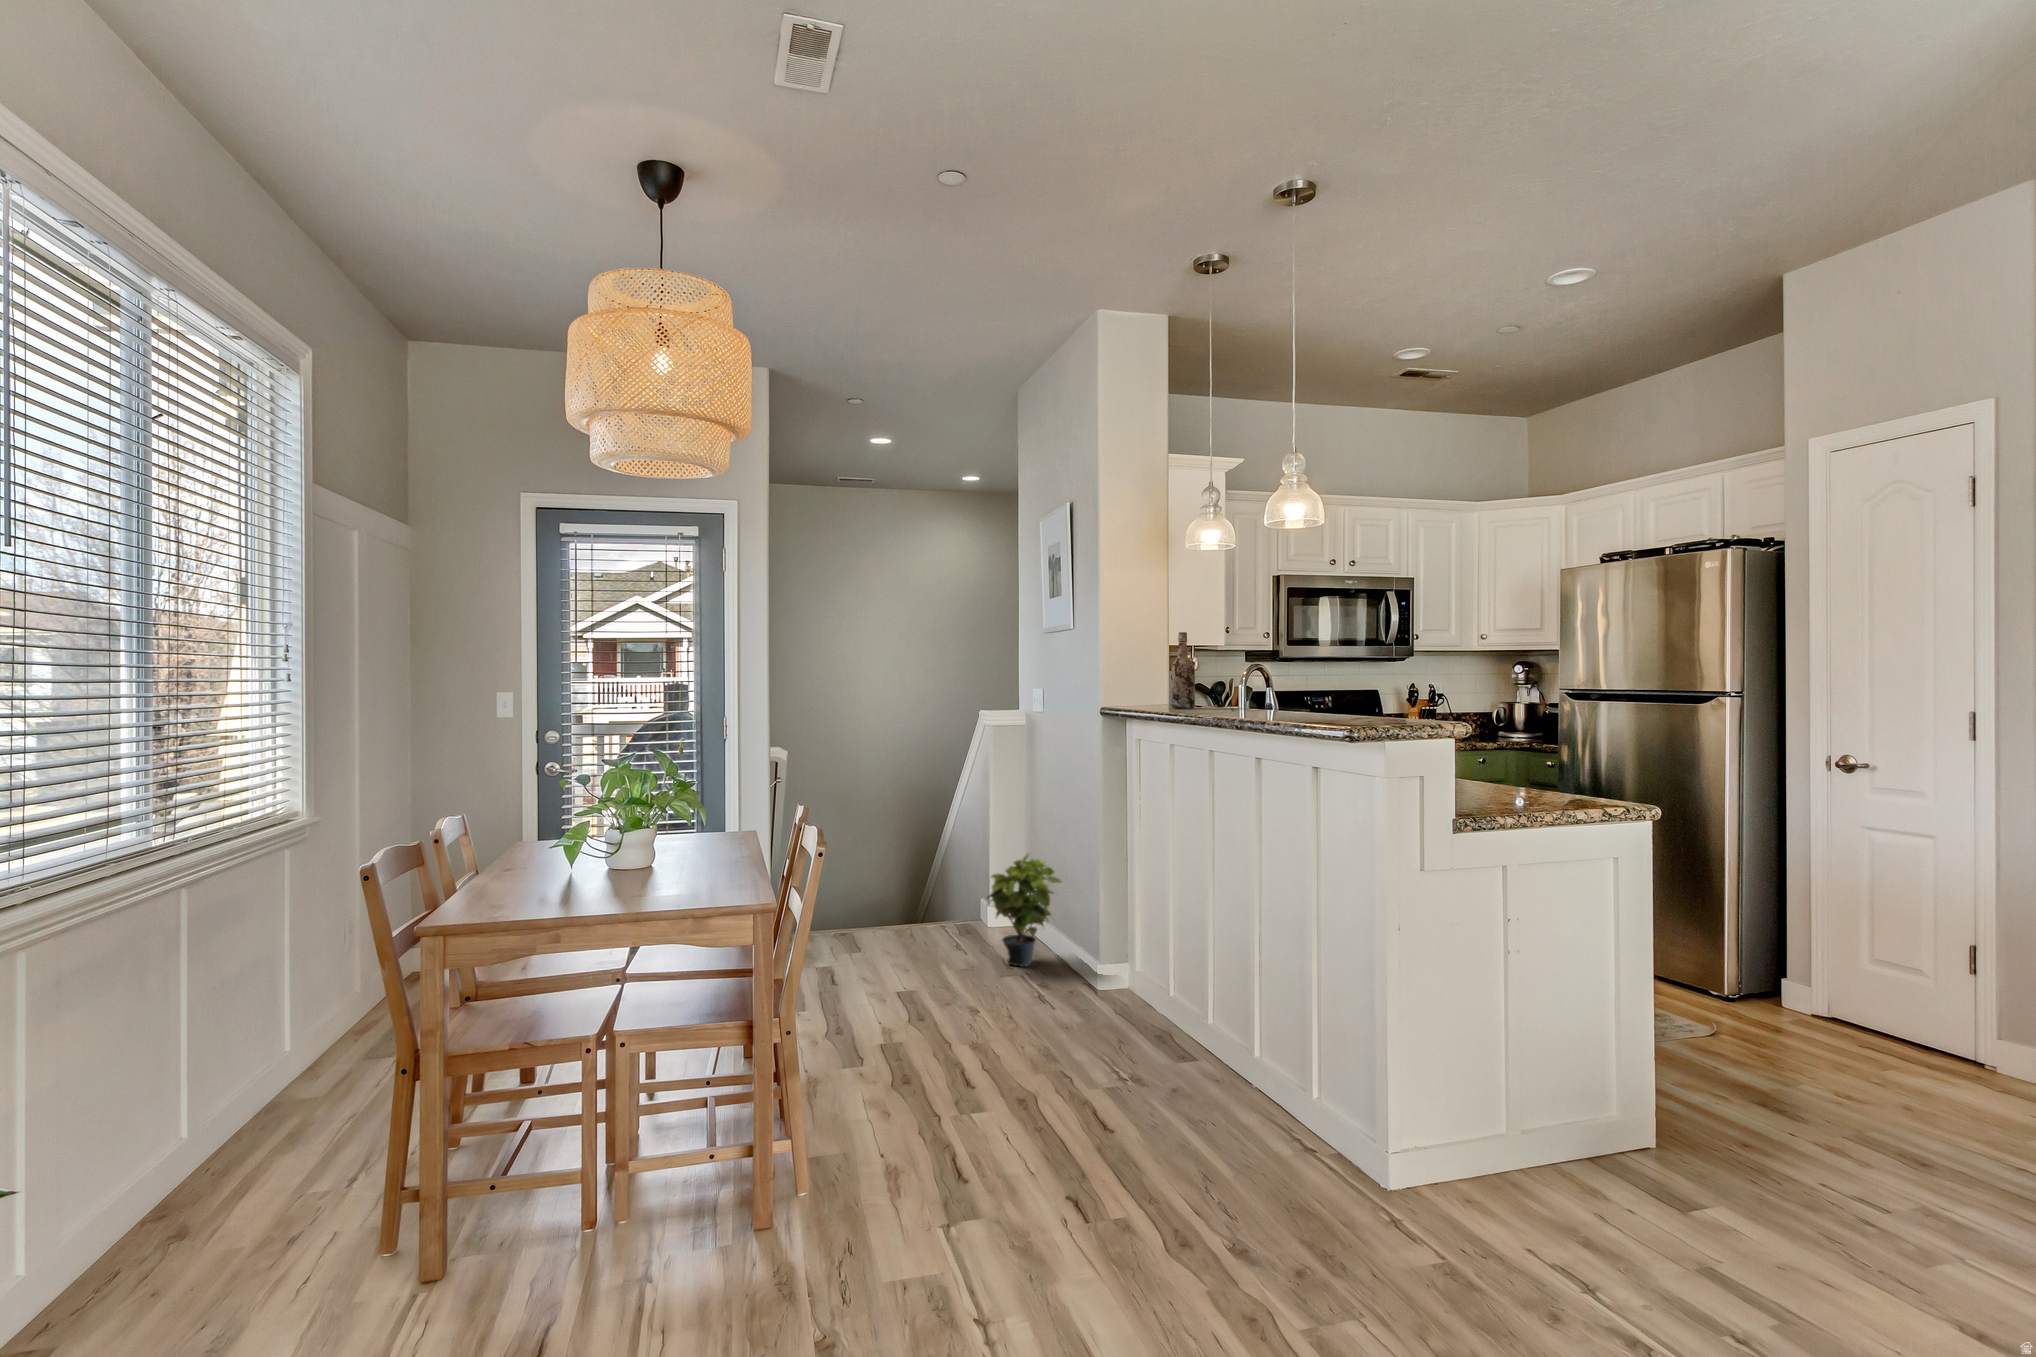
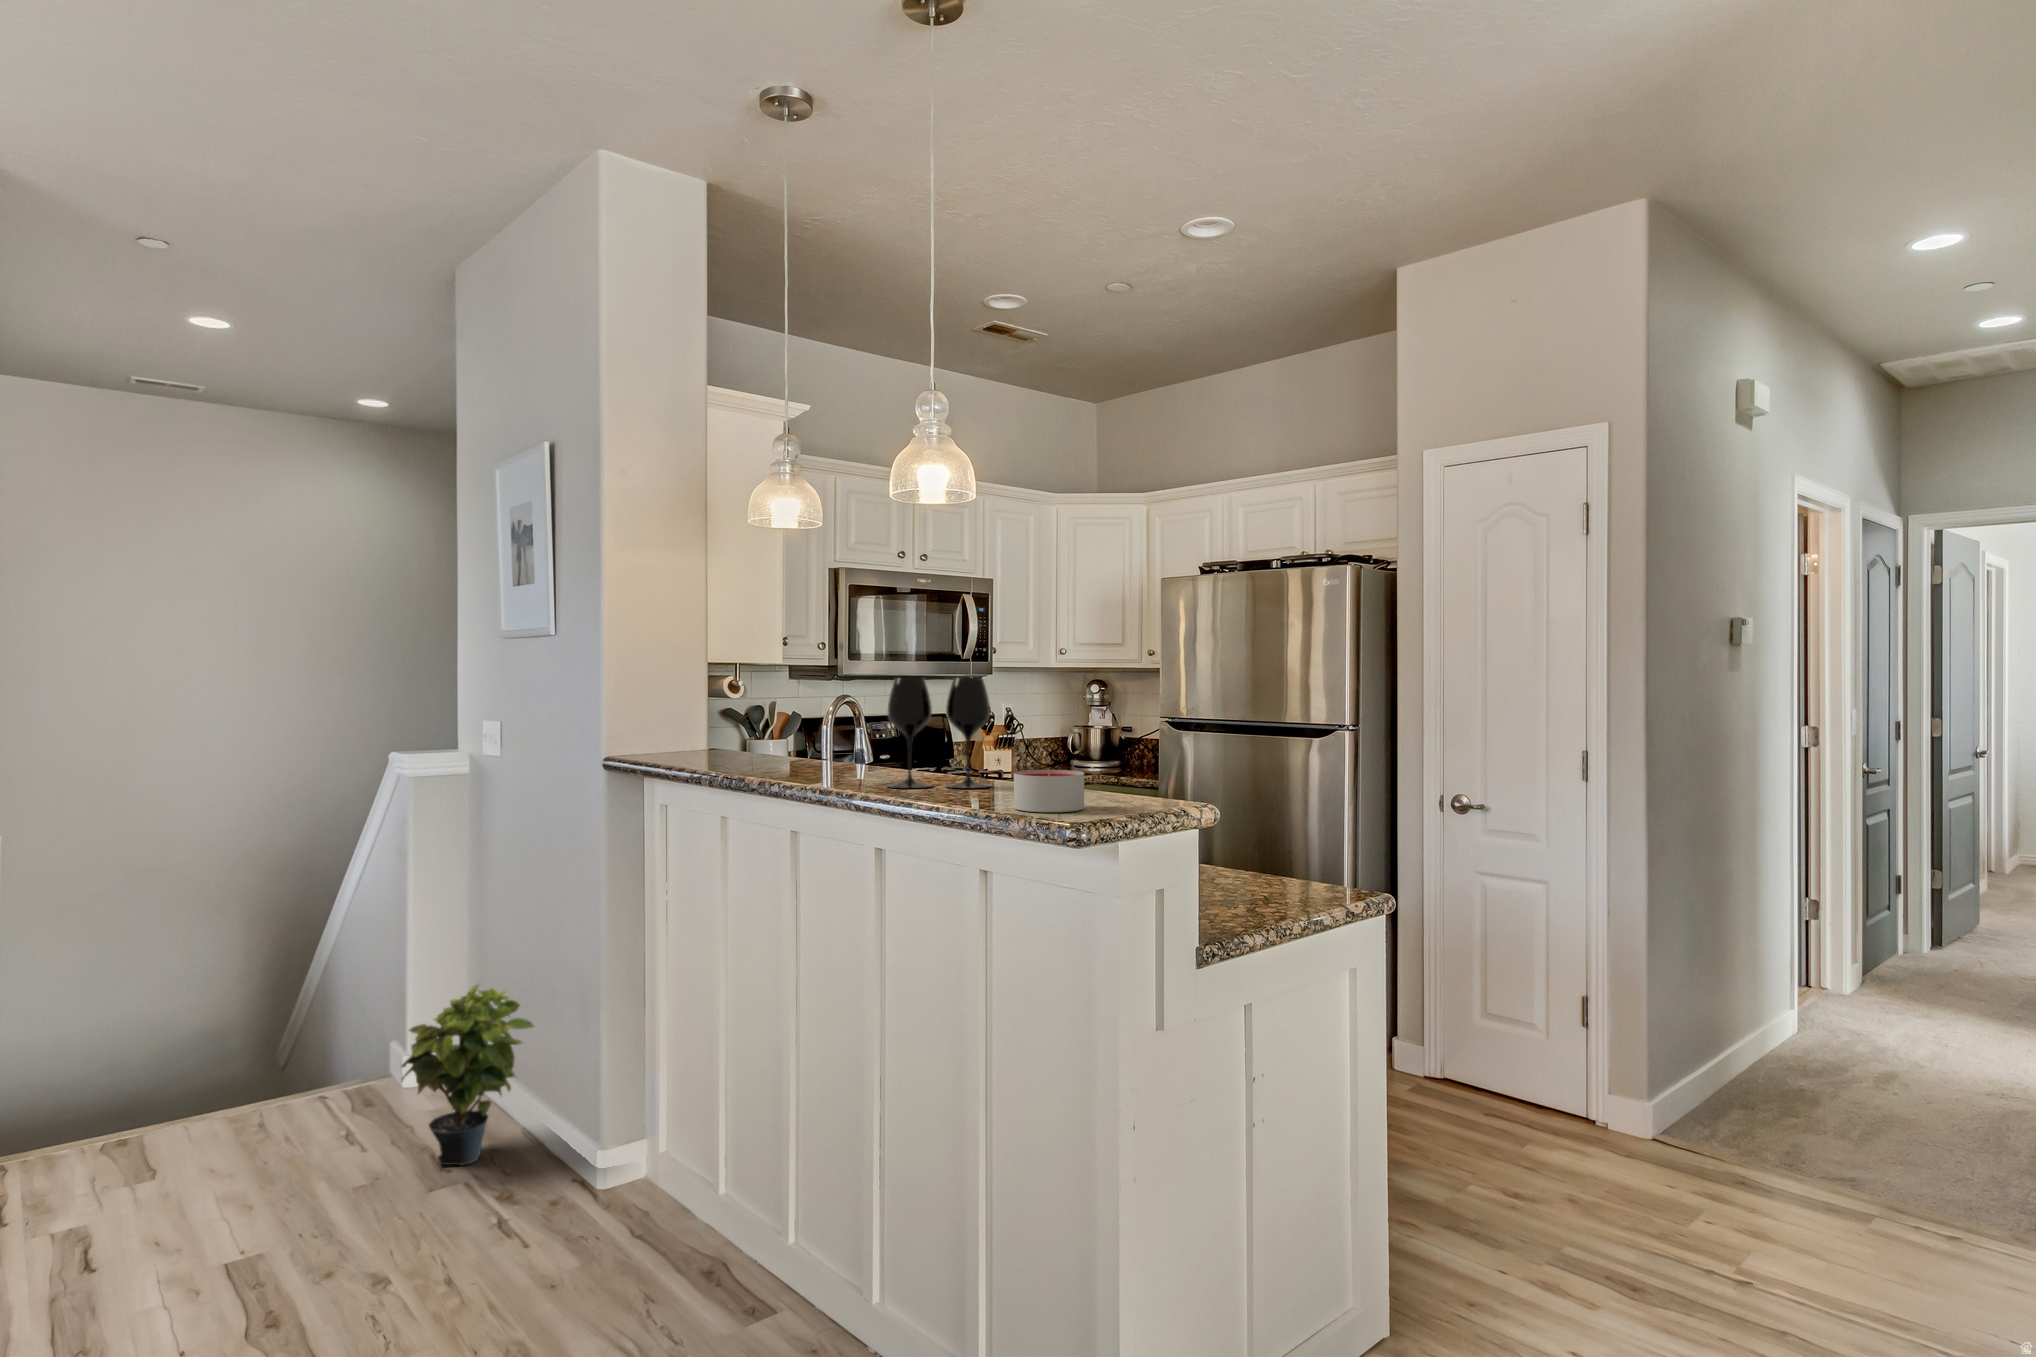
wine bottle: present [1171,632,1195,709] -> none [713,645,748,757]
wine glass: none [1265,646,1337,720] -> present [888,678,990,788]
candle: none [1330,702,1378,727] -> present [1014,770,1084,812]

